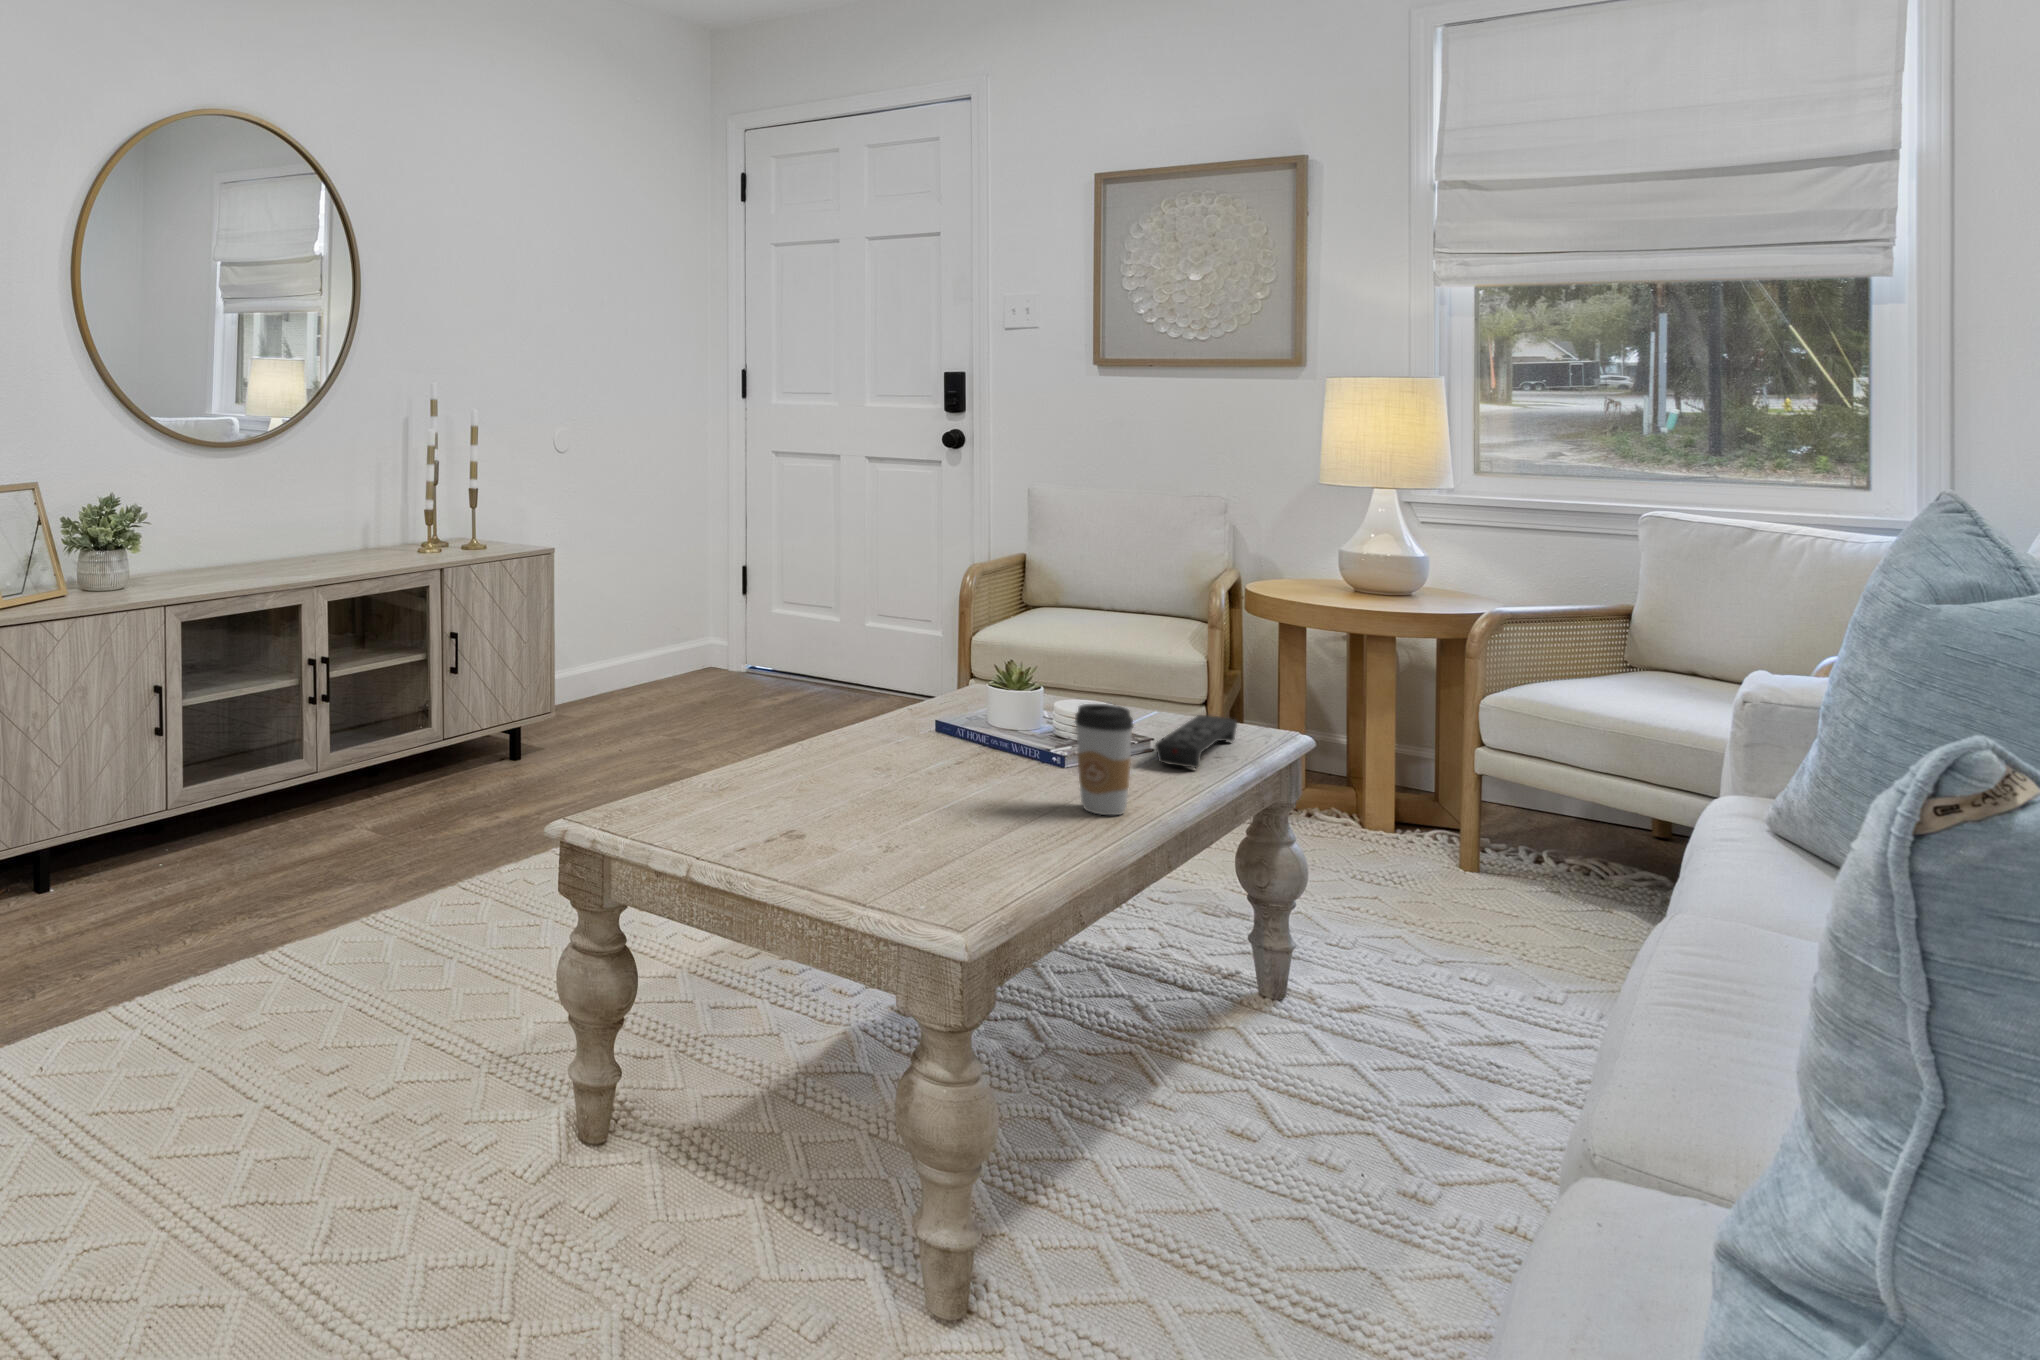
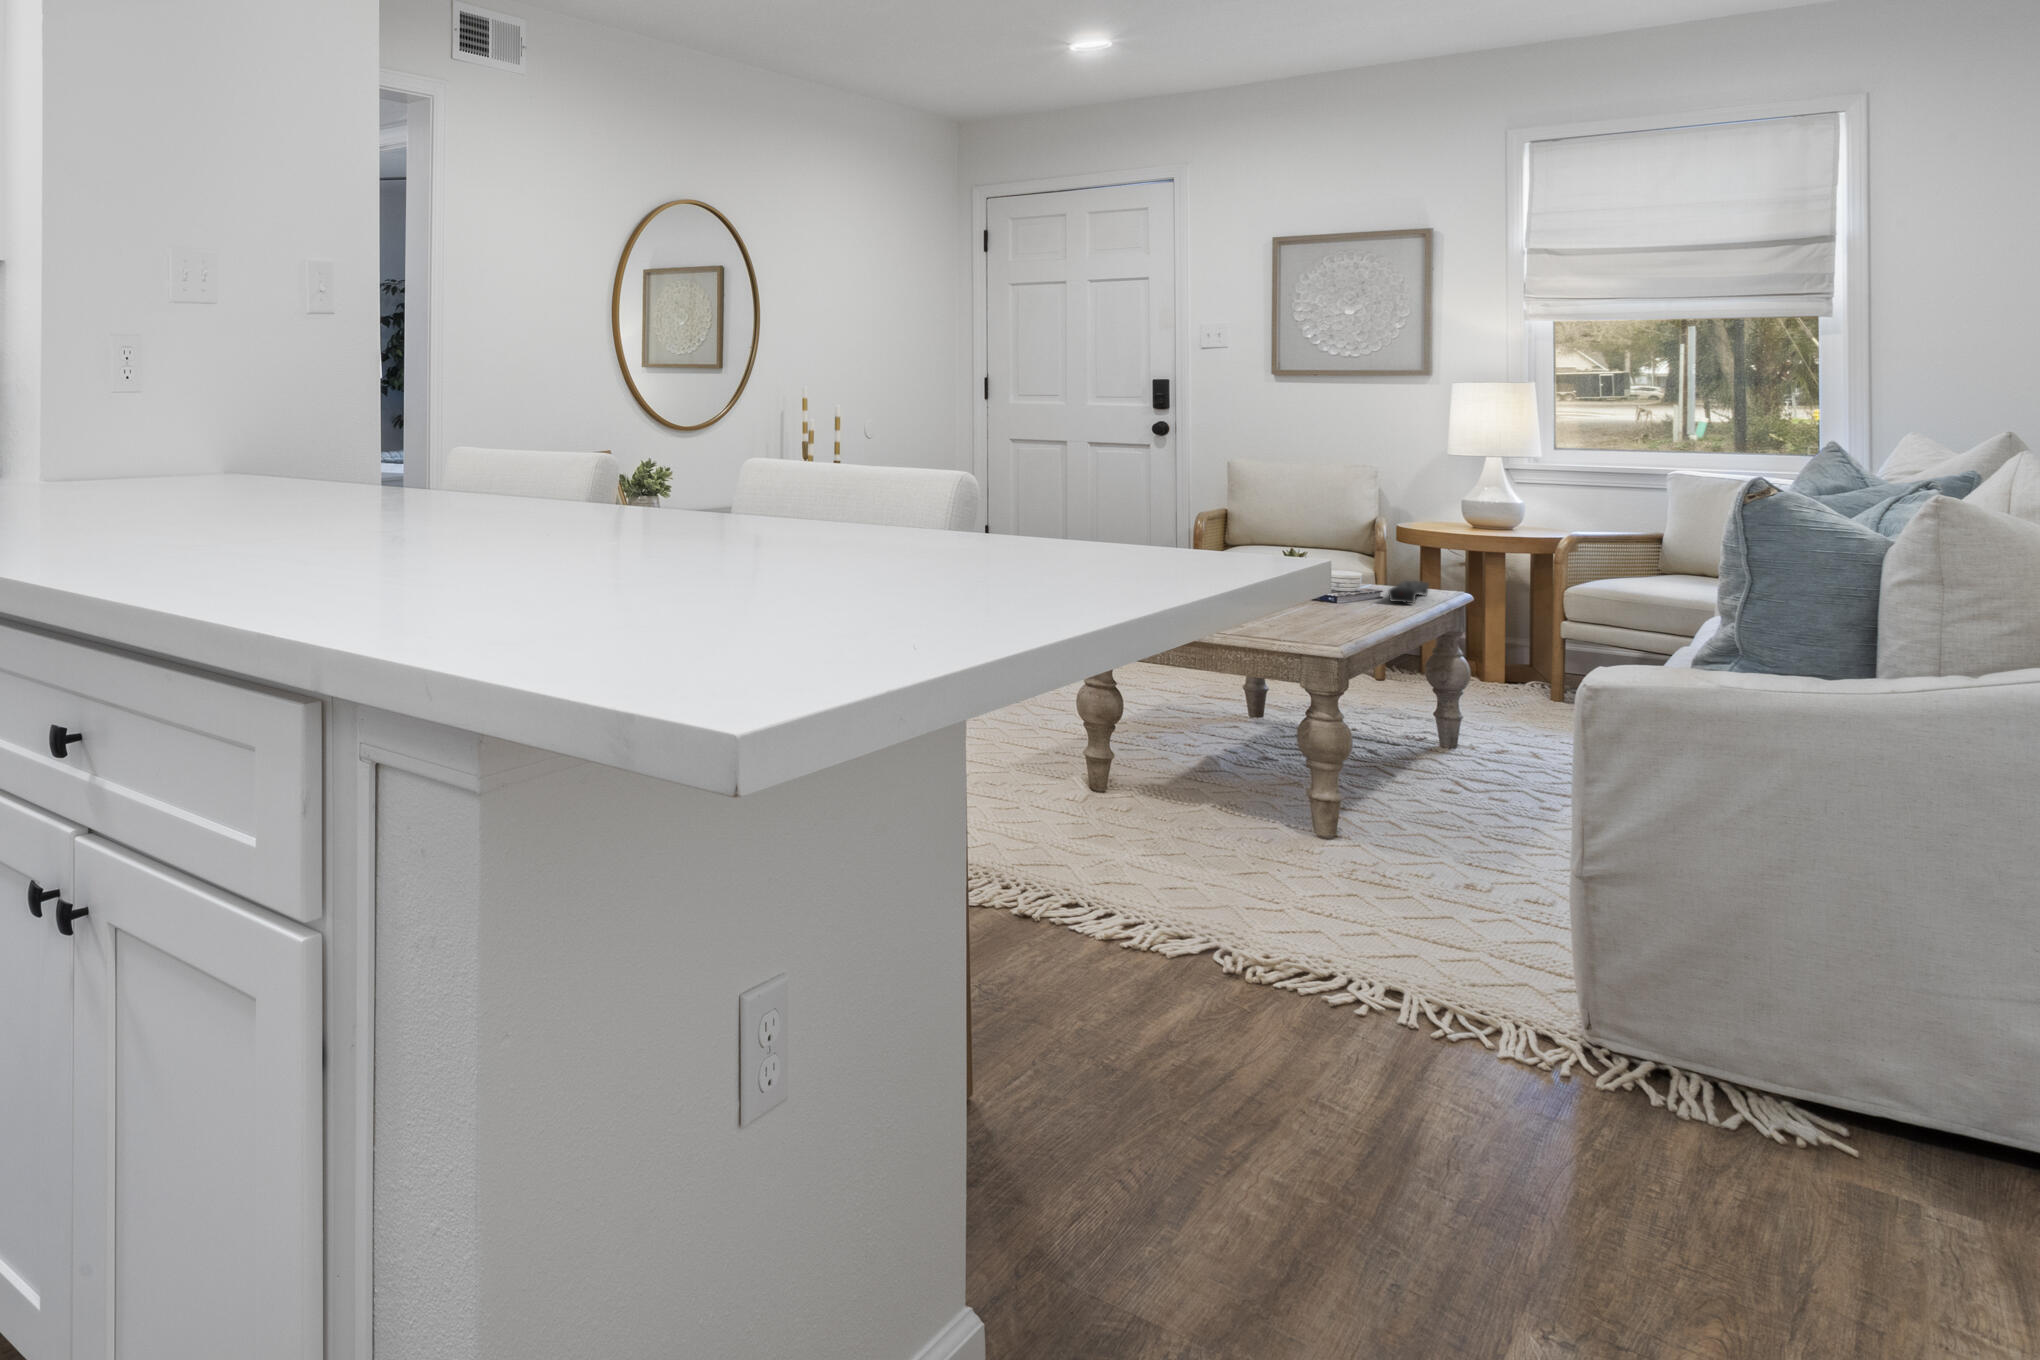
coffee cup: present [1075,704,1133,815] -> none [1355,560,1391,618]

